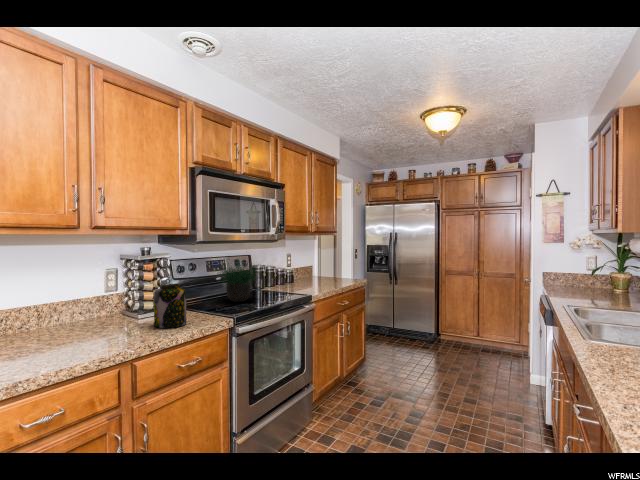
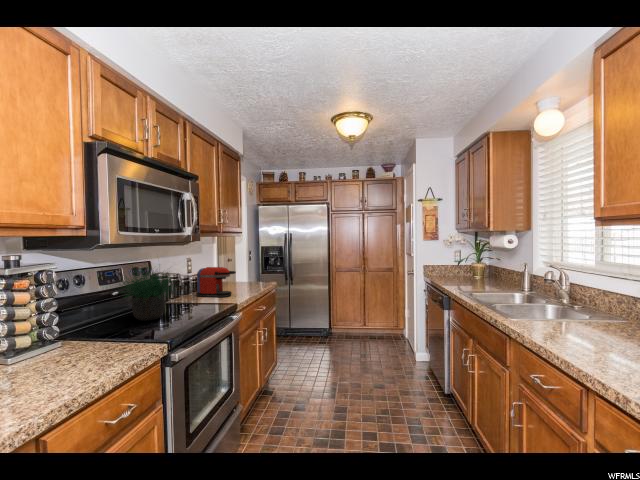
coffee maker: none [288,262,319,289] -> present [196,267,236,297]
jar: present [154,284,186,328] -> none [46,305,101,372]

